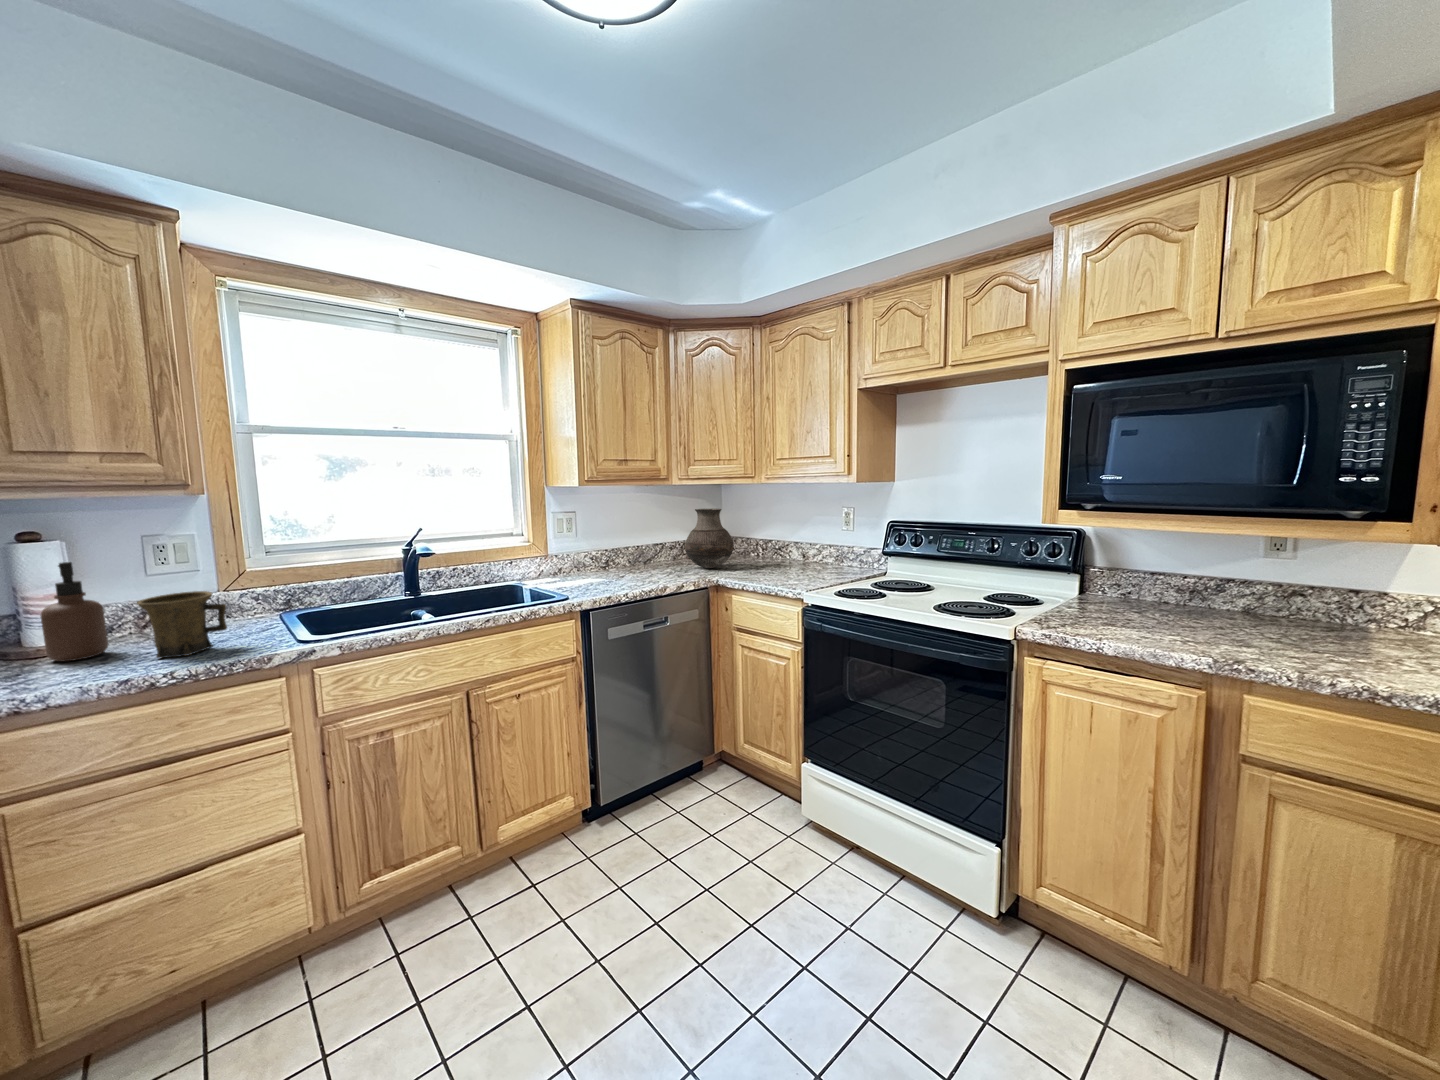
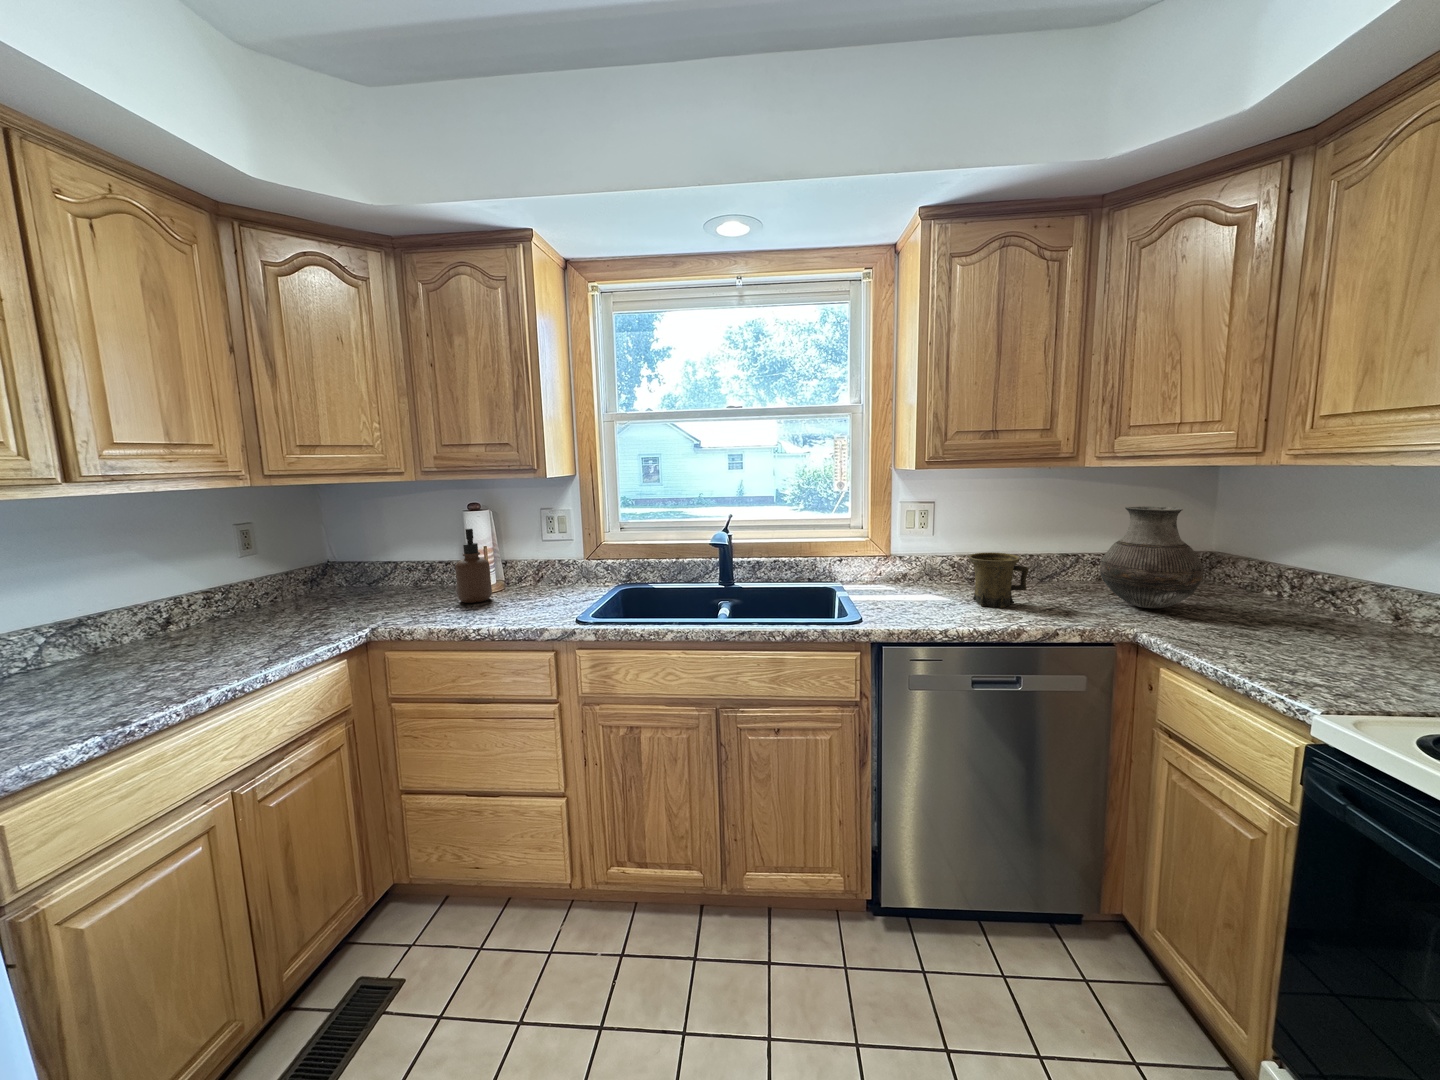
mug: present [137,591,227,658] -> present [968,552,1029,608]

